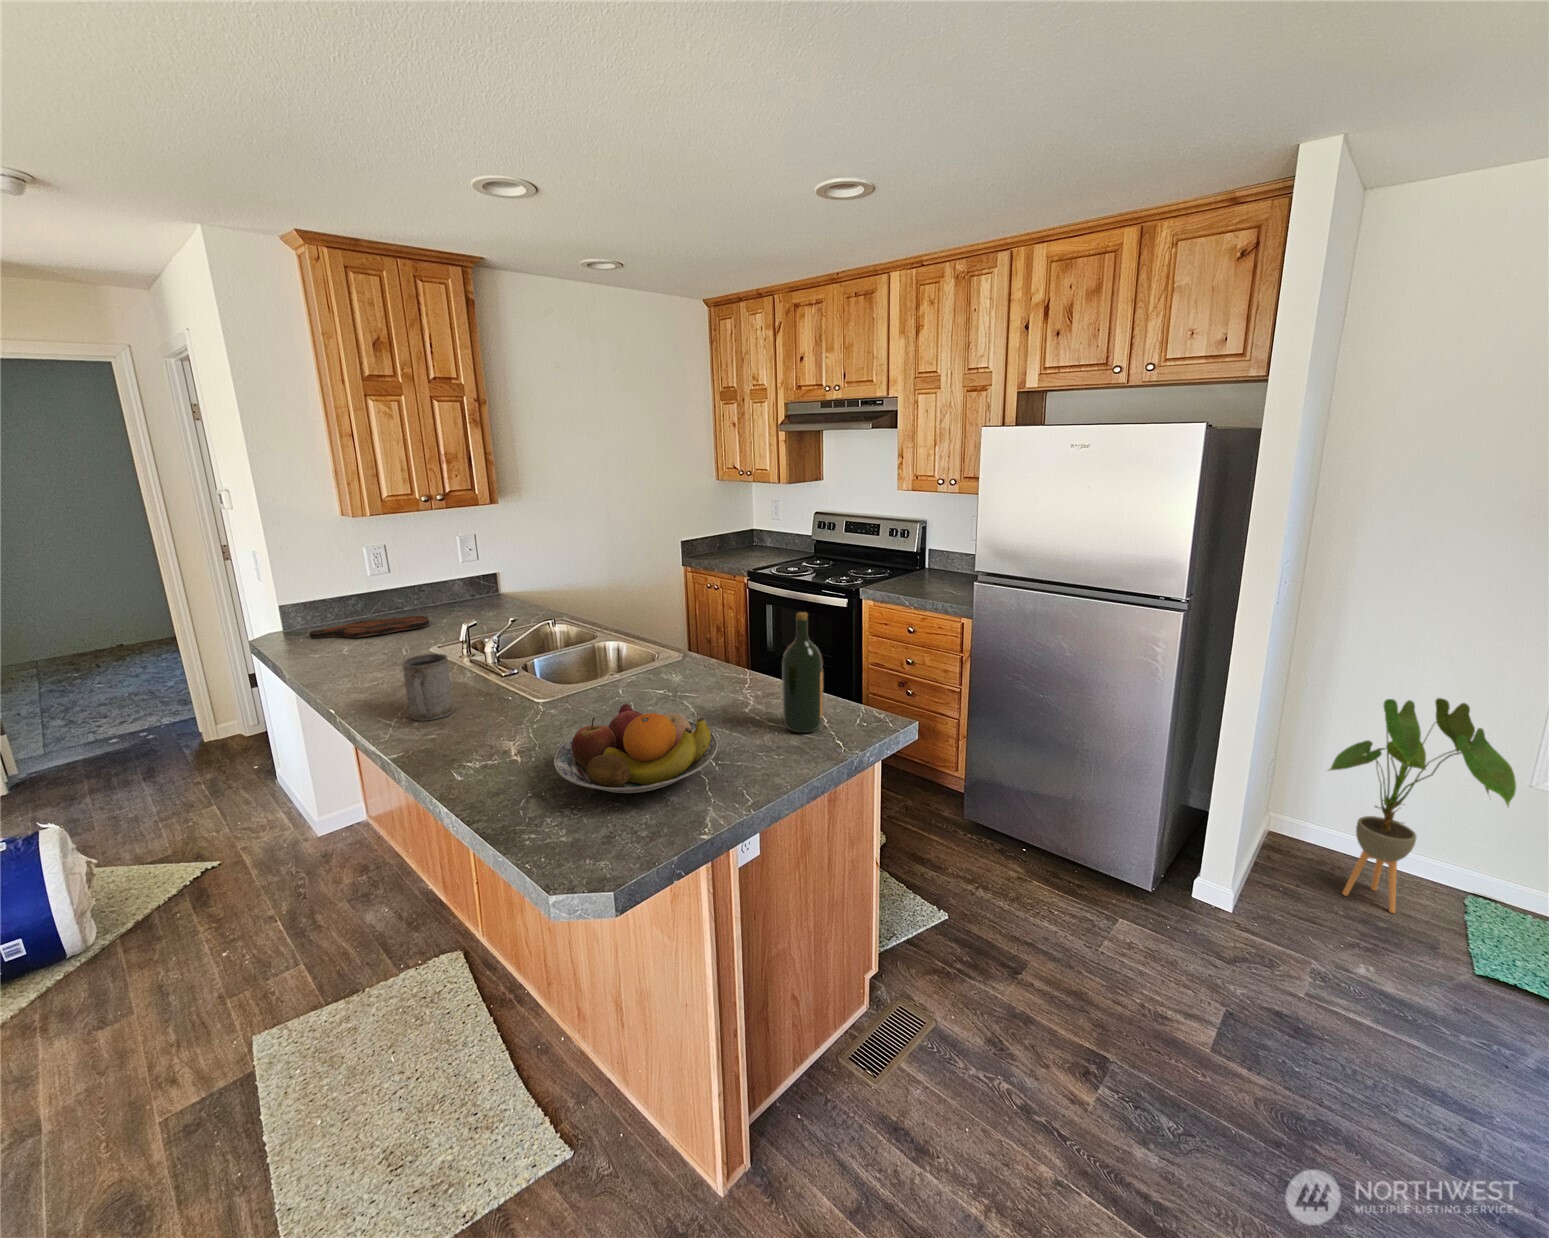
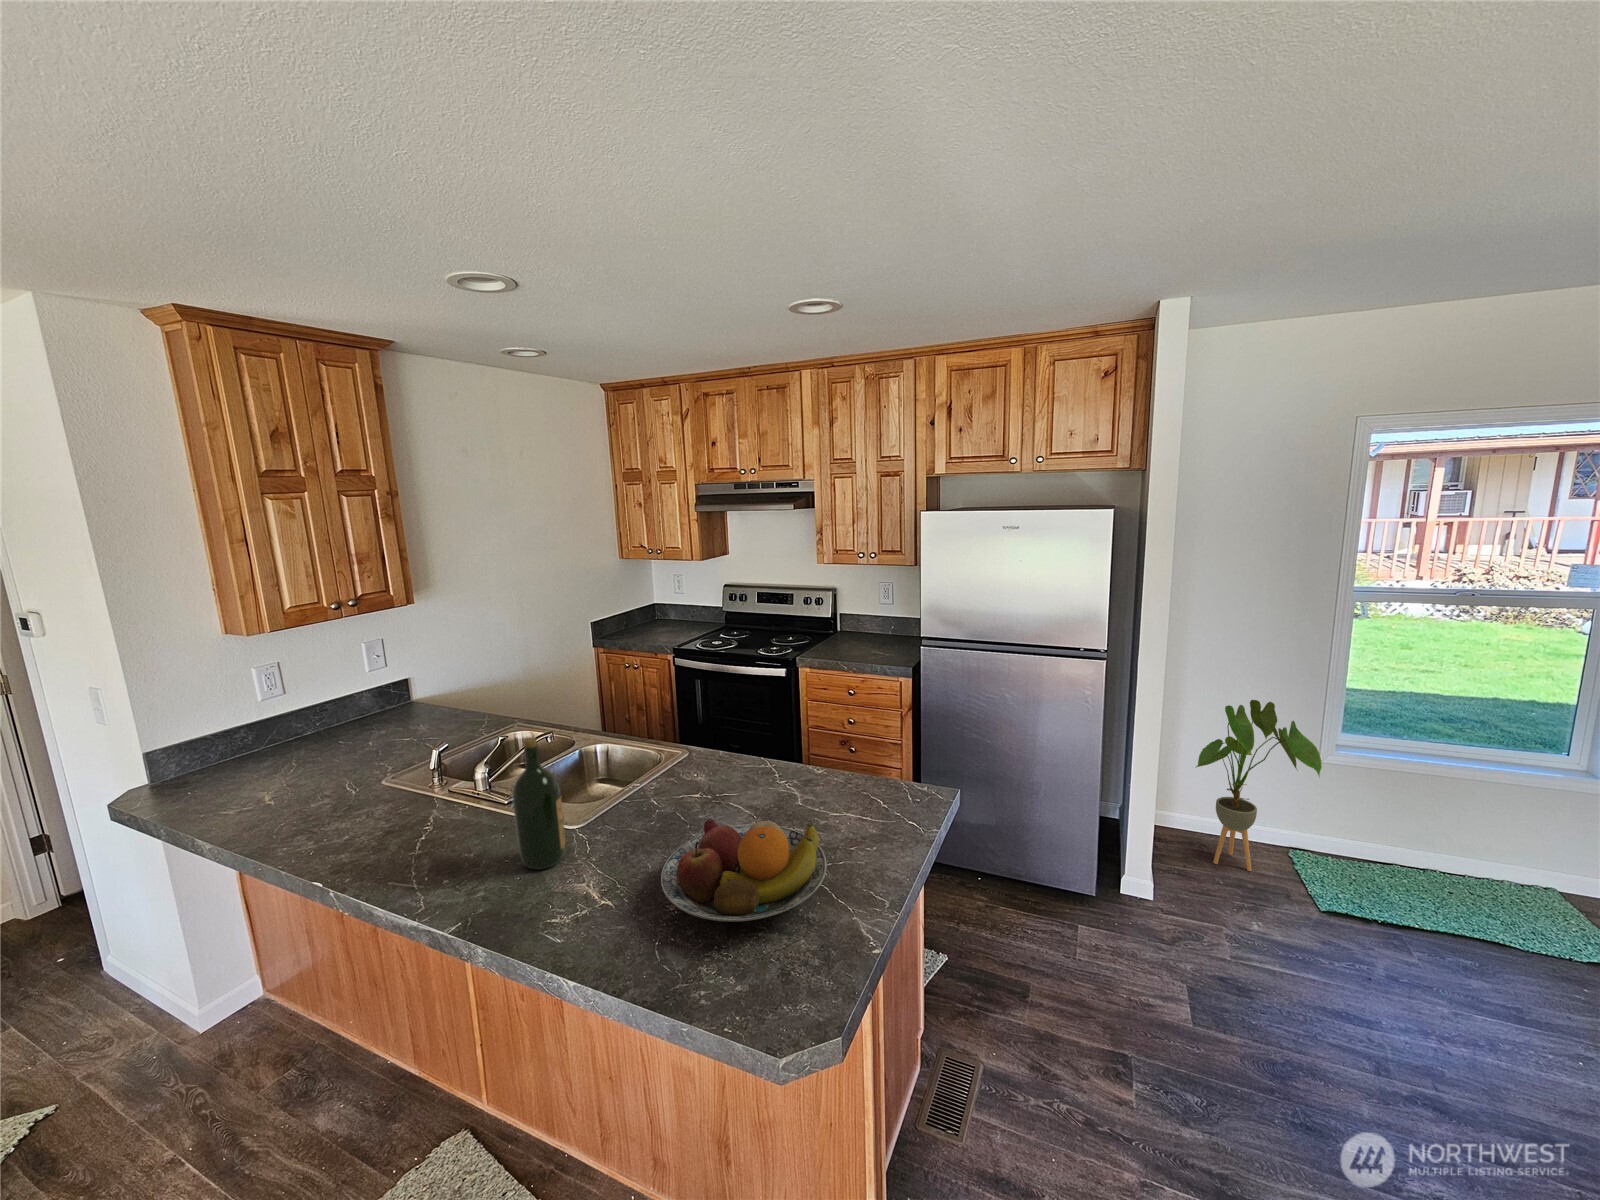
wine bottle: present [782,612,823,733] -> present [512,738,565,870]
cutting board: present [309,616,429,638] -> none [187,742,348,792]
mug: present [402,654,454,721] -> none [413,794,474,878]

